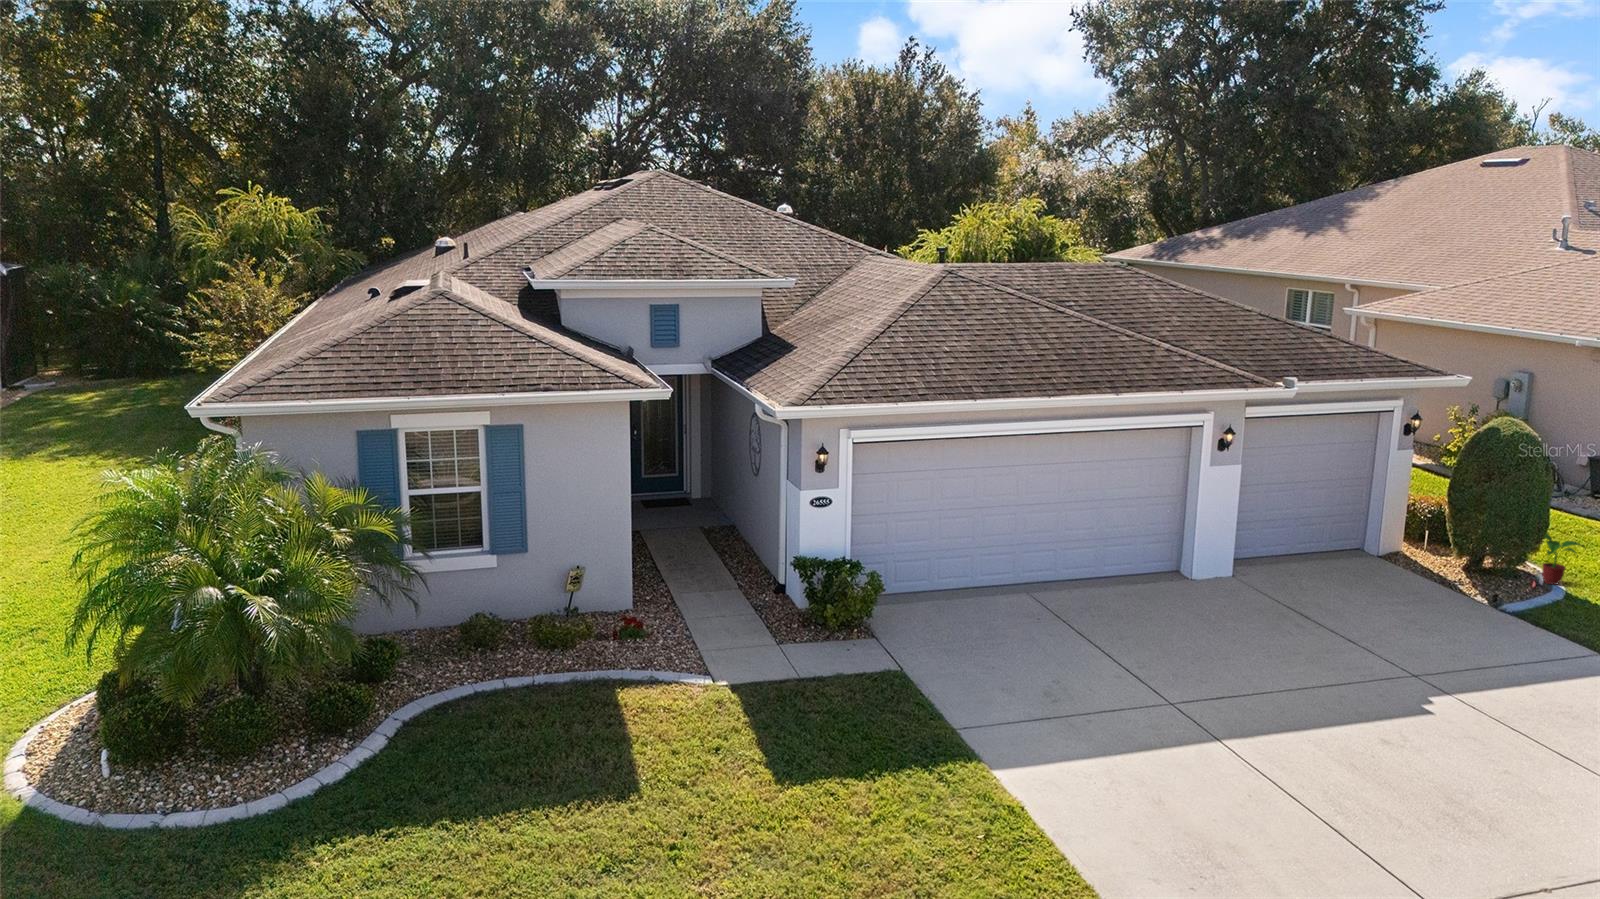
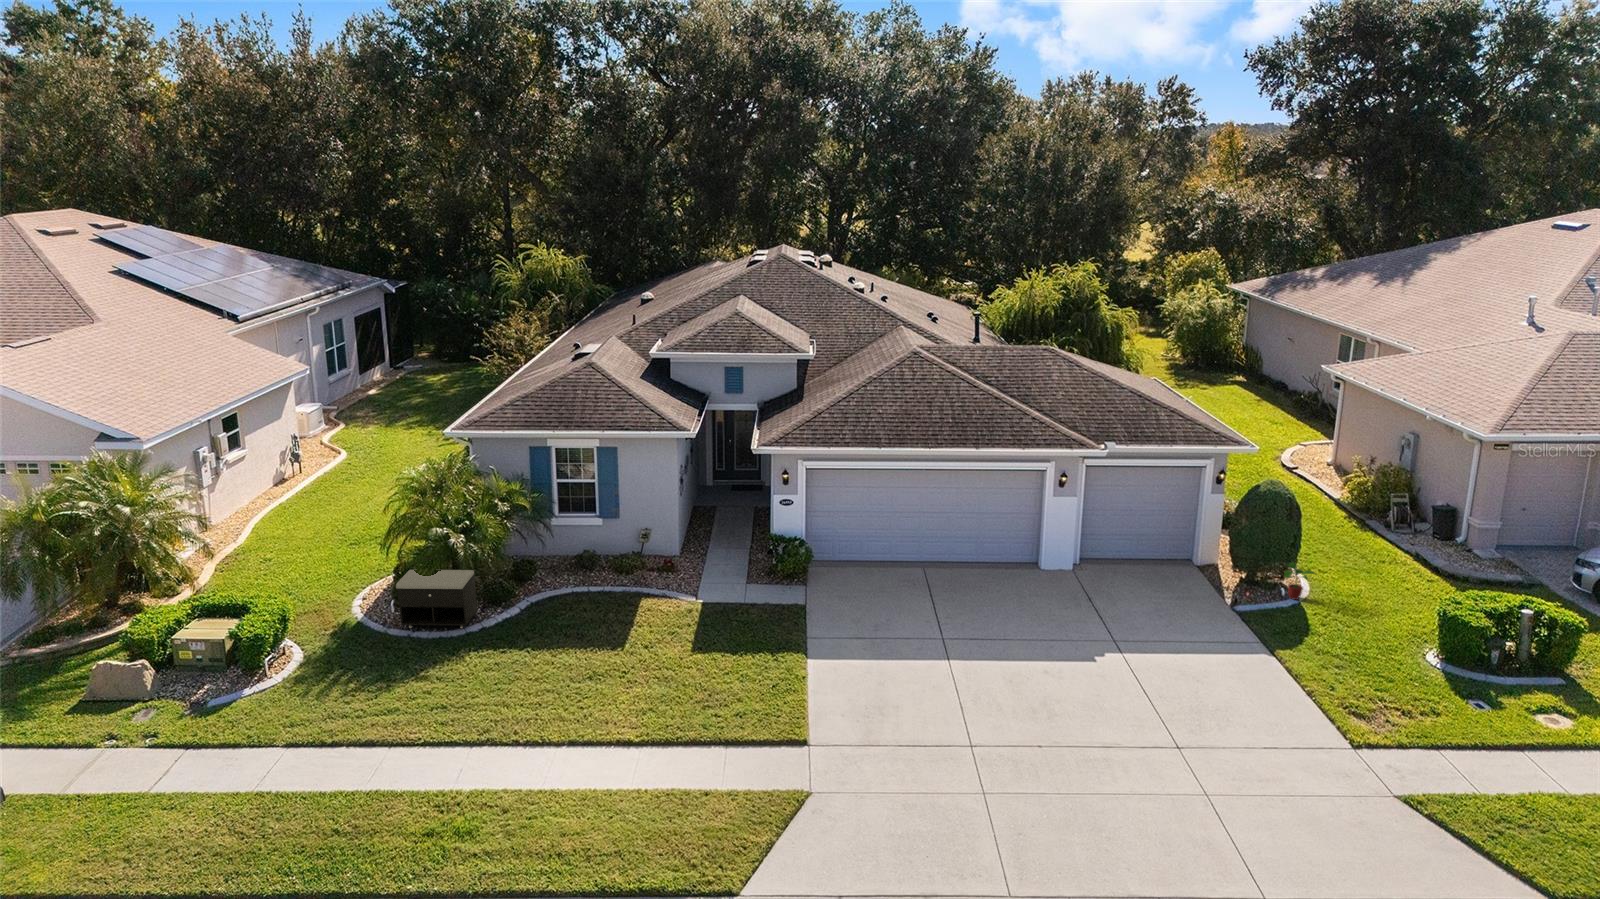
storage bench: none [121,668,298,806] -> present [396,570,477,628]

